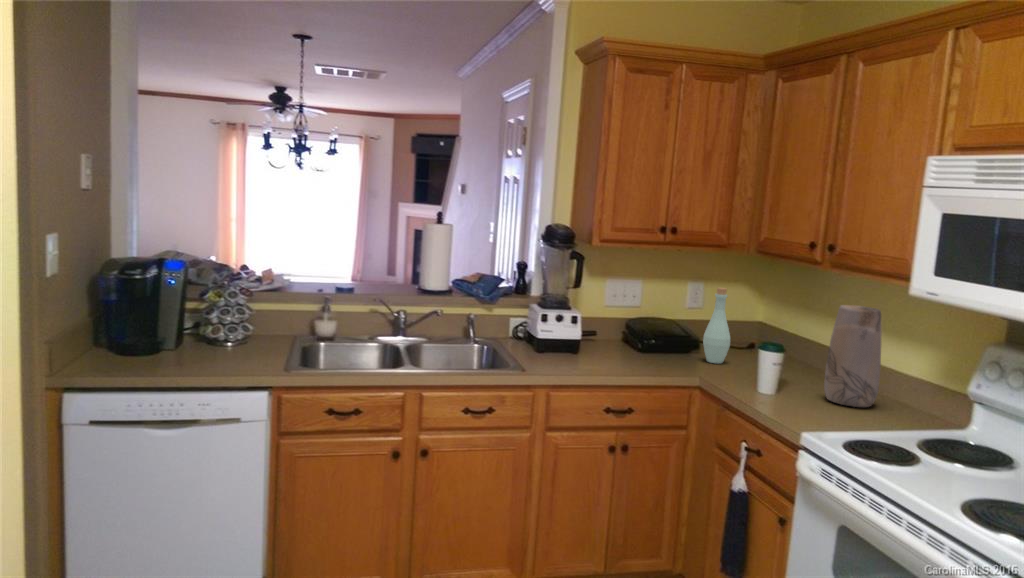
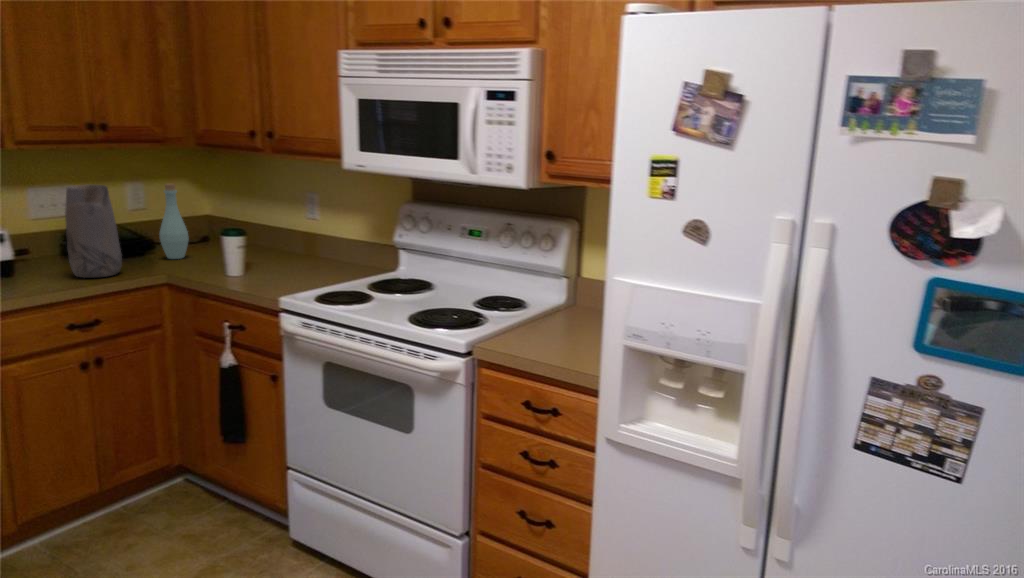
vase: present [824,305,881,407] -> present [65,185,122,278]

